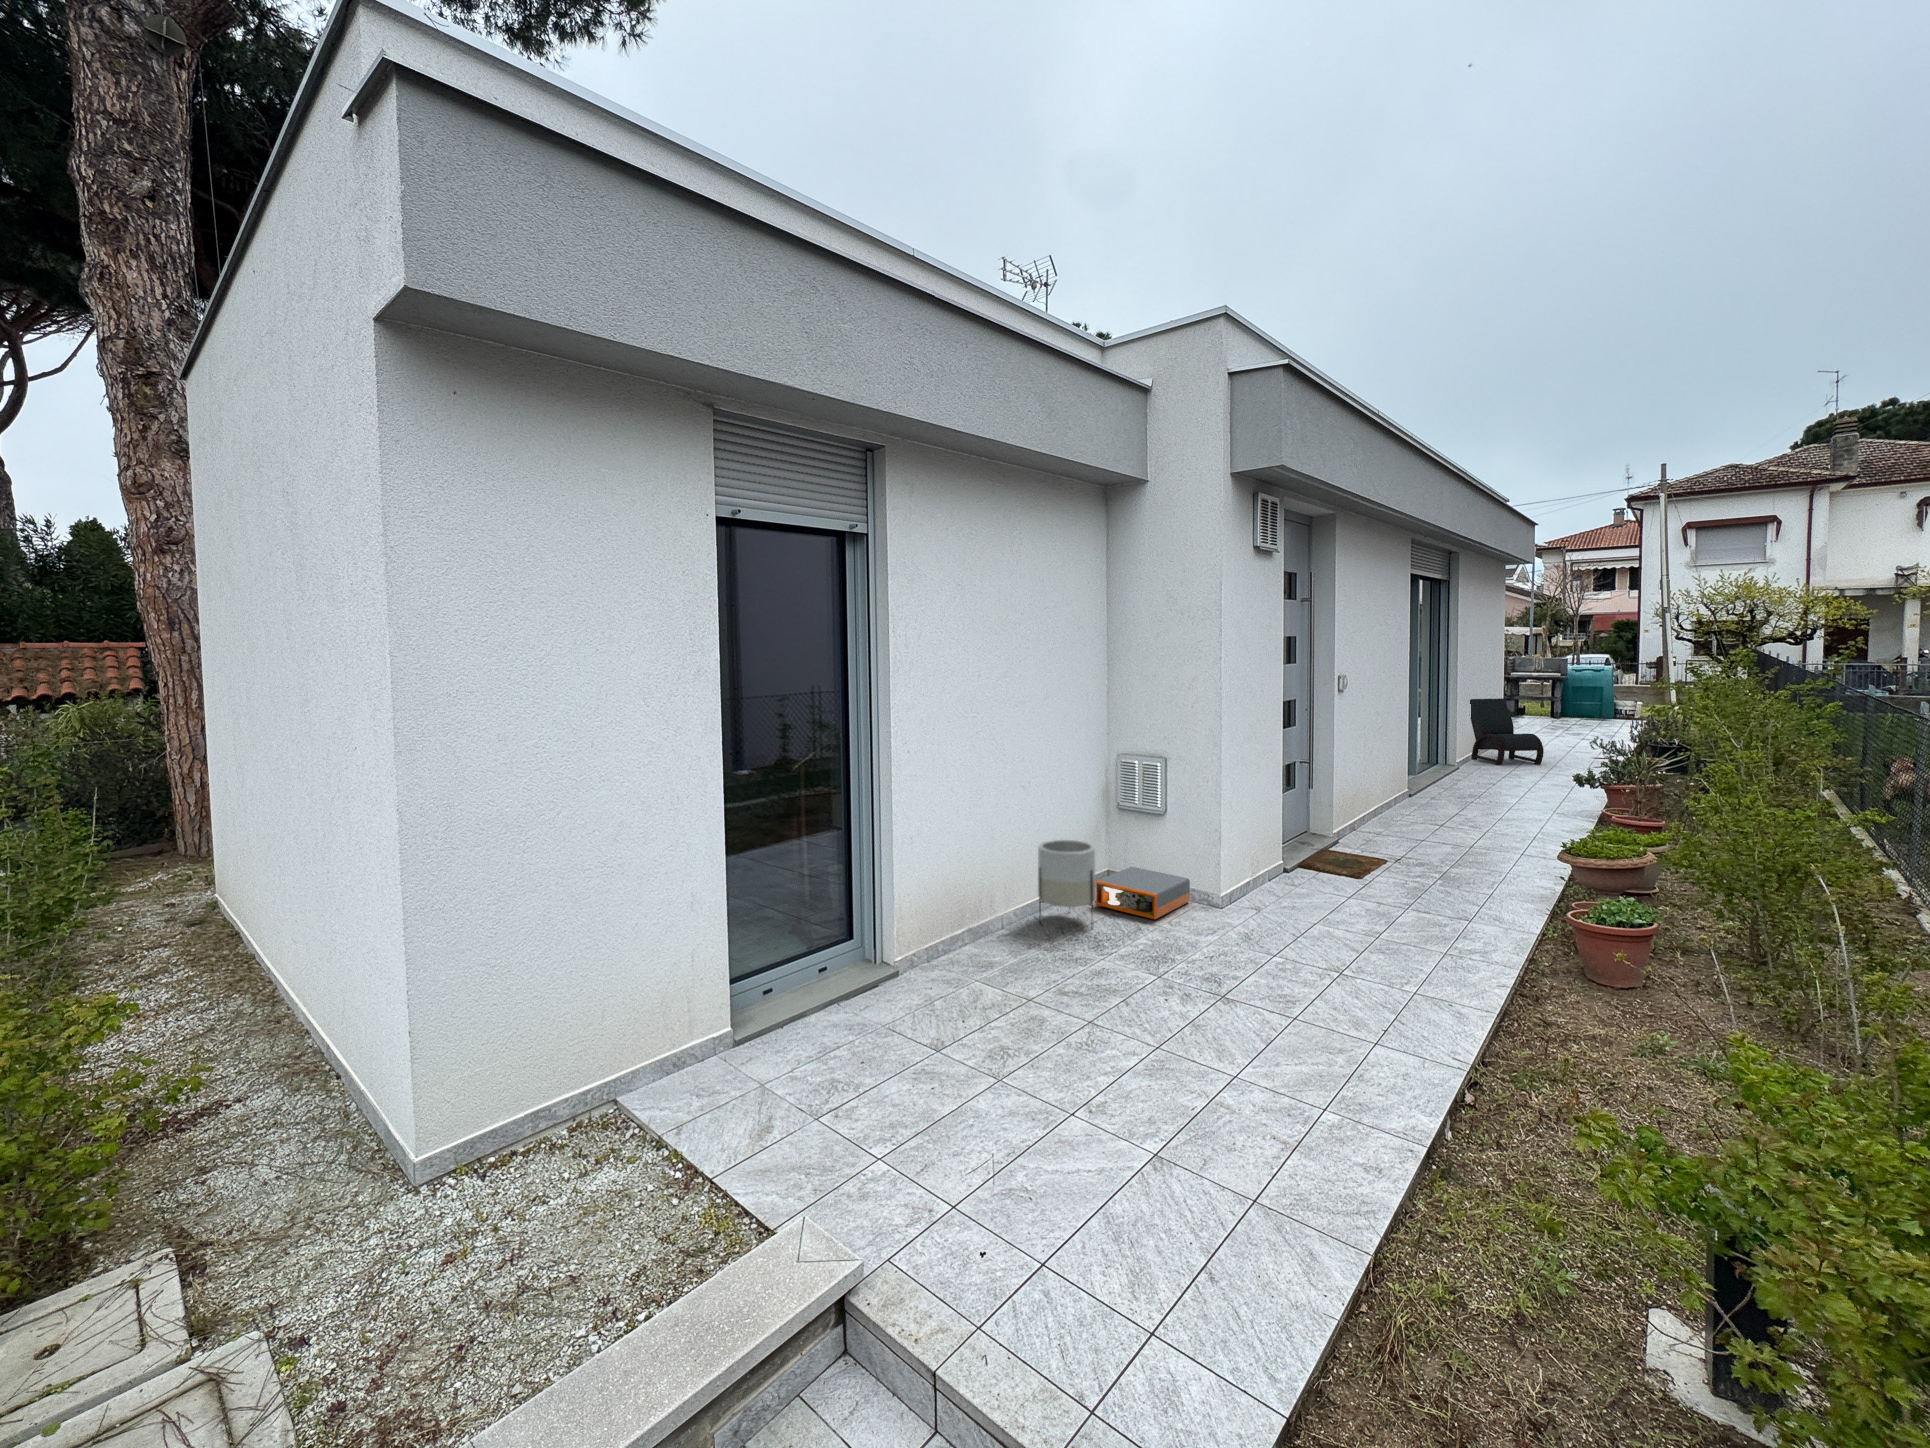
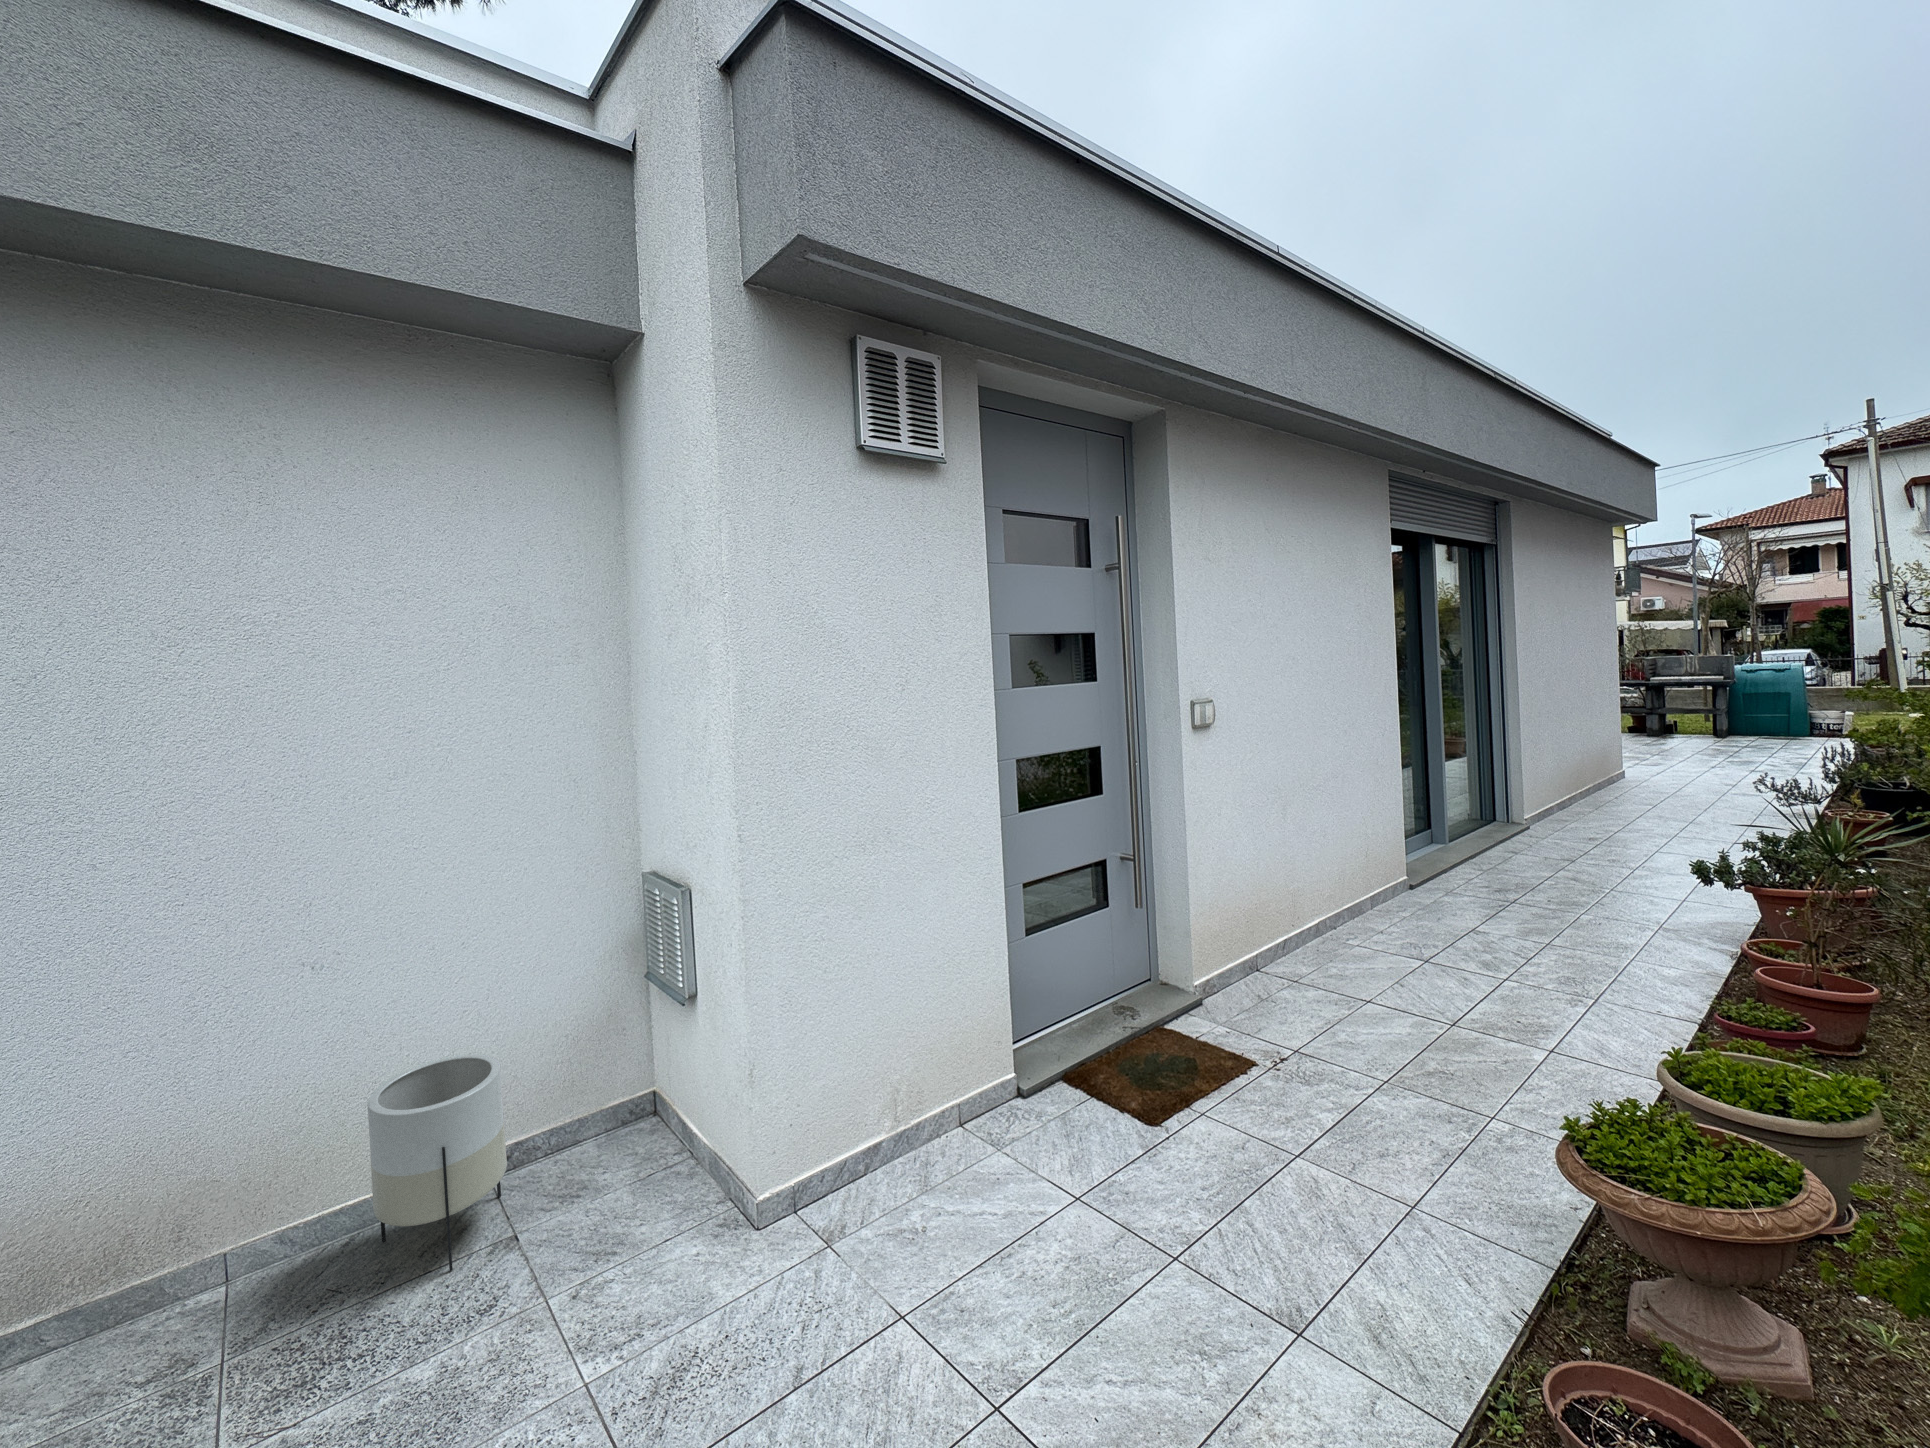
lounge chair: present [1470,698,1544,765] -> none [1549,720,1674,820]
storage box: present [1095,867,1190,919] -> none [562,1082,751,1249]

